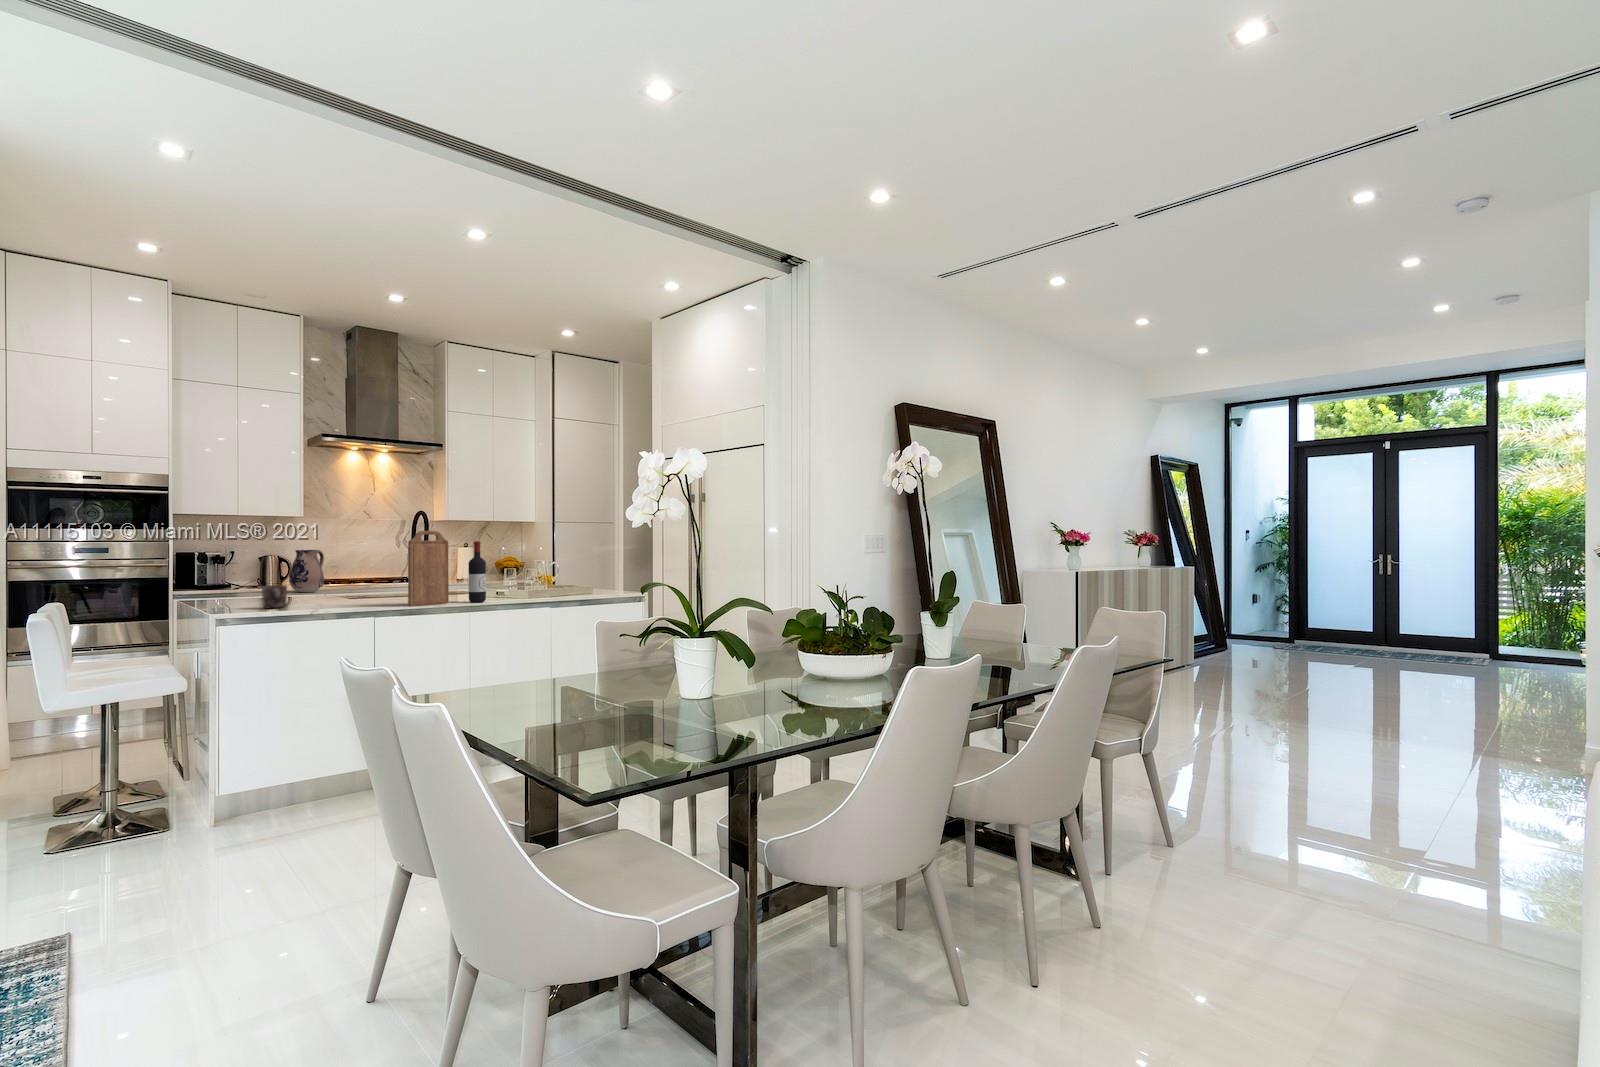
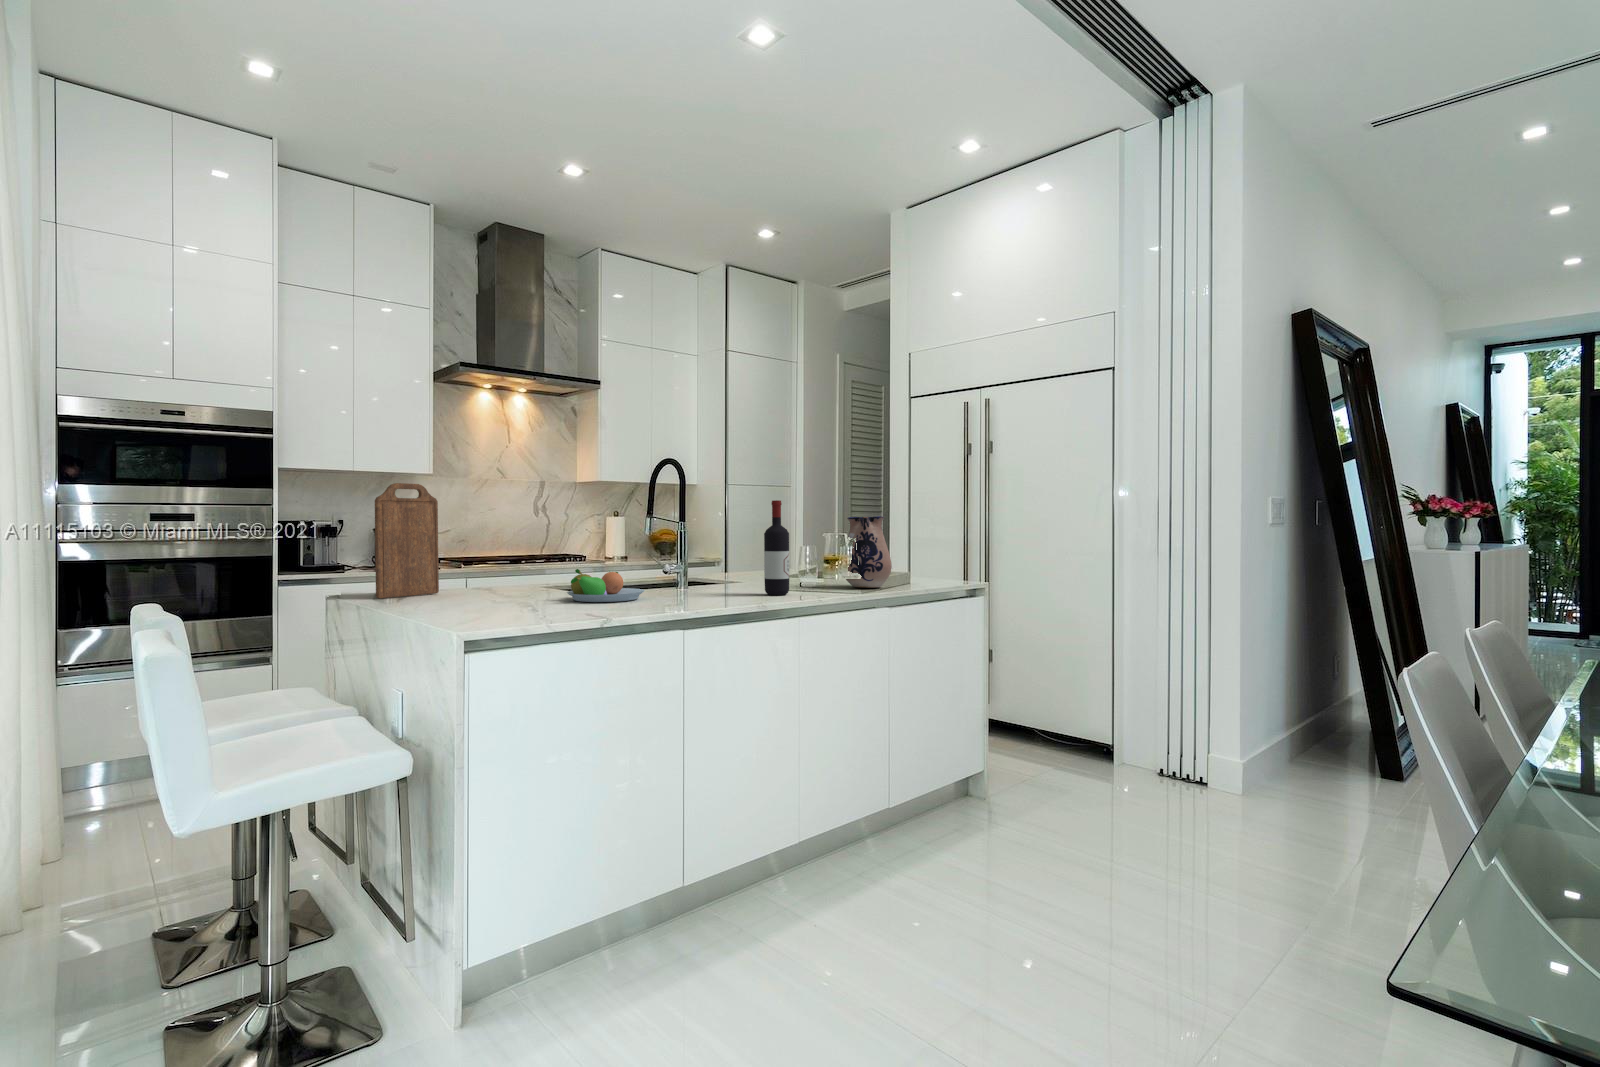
cutting board: present [408,531,449,606] -> present [375,483,439,598]
ceramic pitcher: present [289,550,324,592] -> present [846,516,892,588]
mug: present [262,585,287,608] -> none [474,569,511,606]
fruit bowl: none [326,586,384,606] -> present [567,569,645,602]

